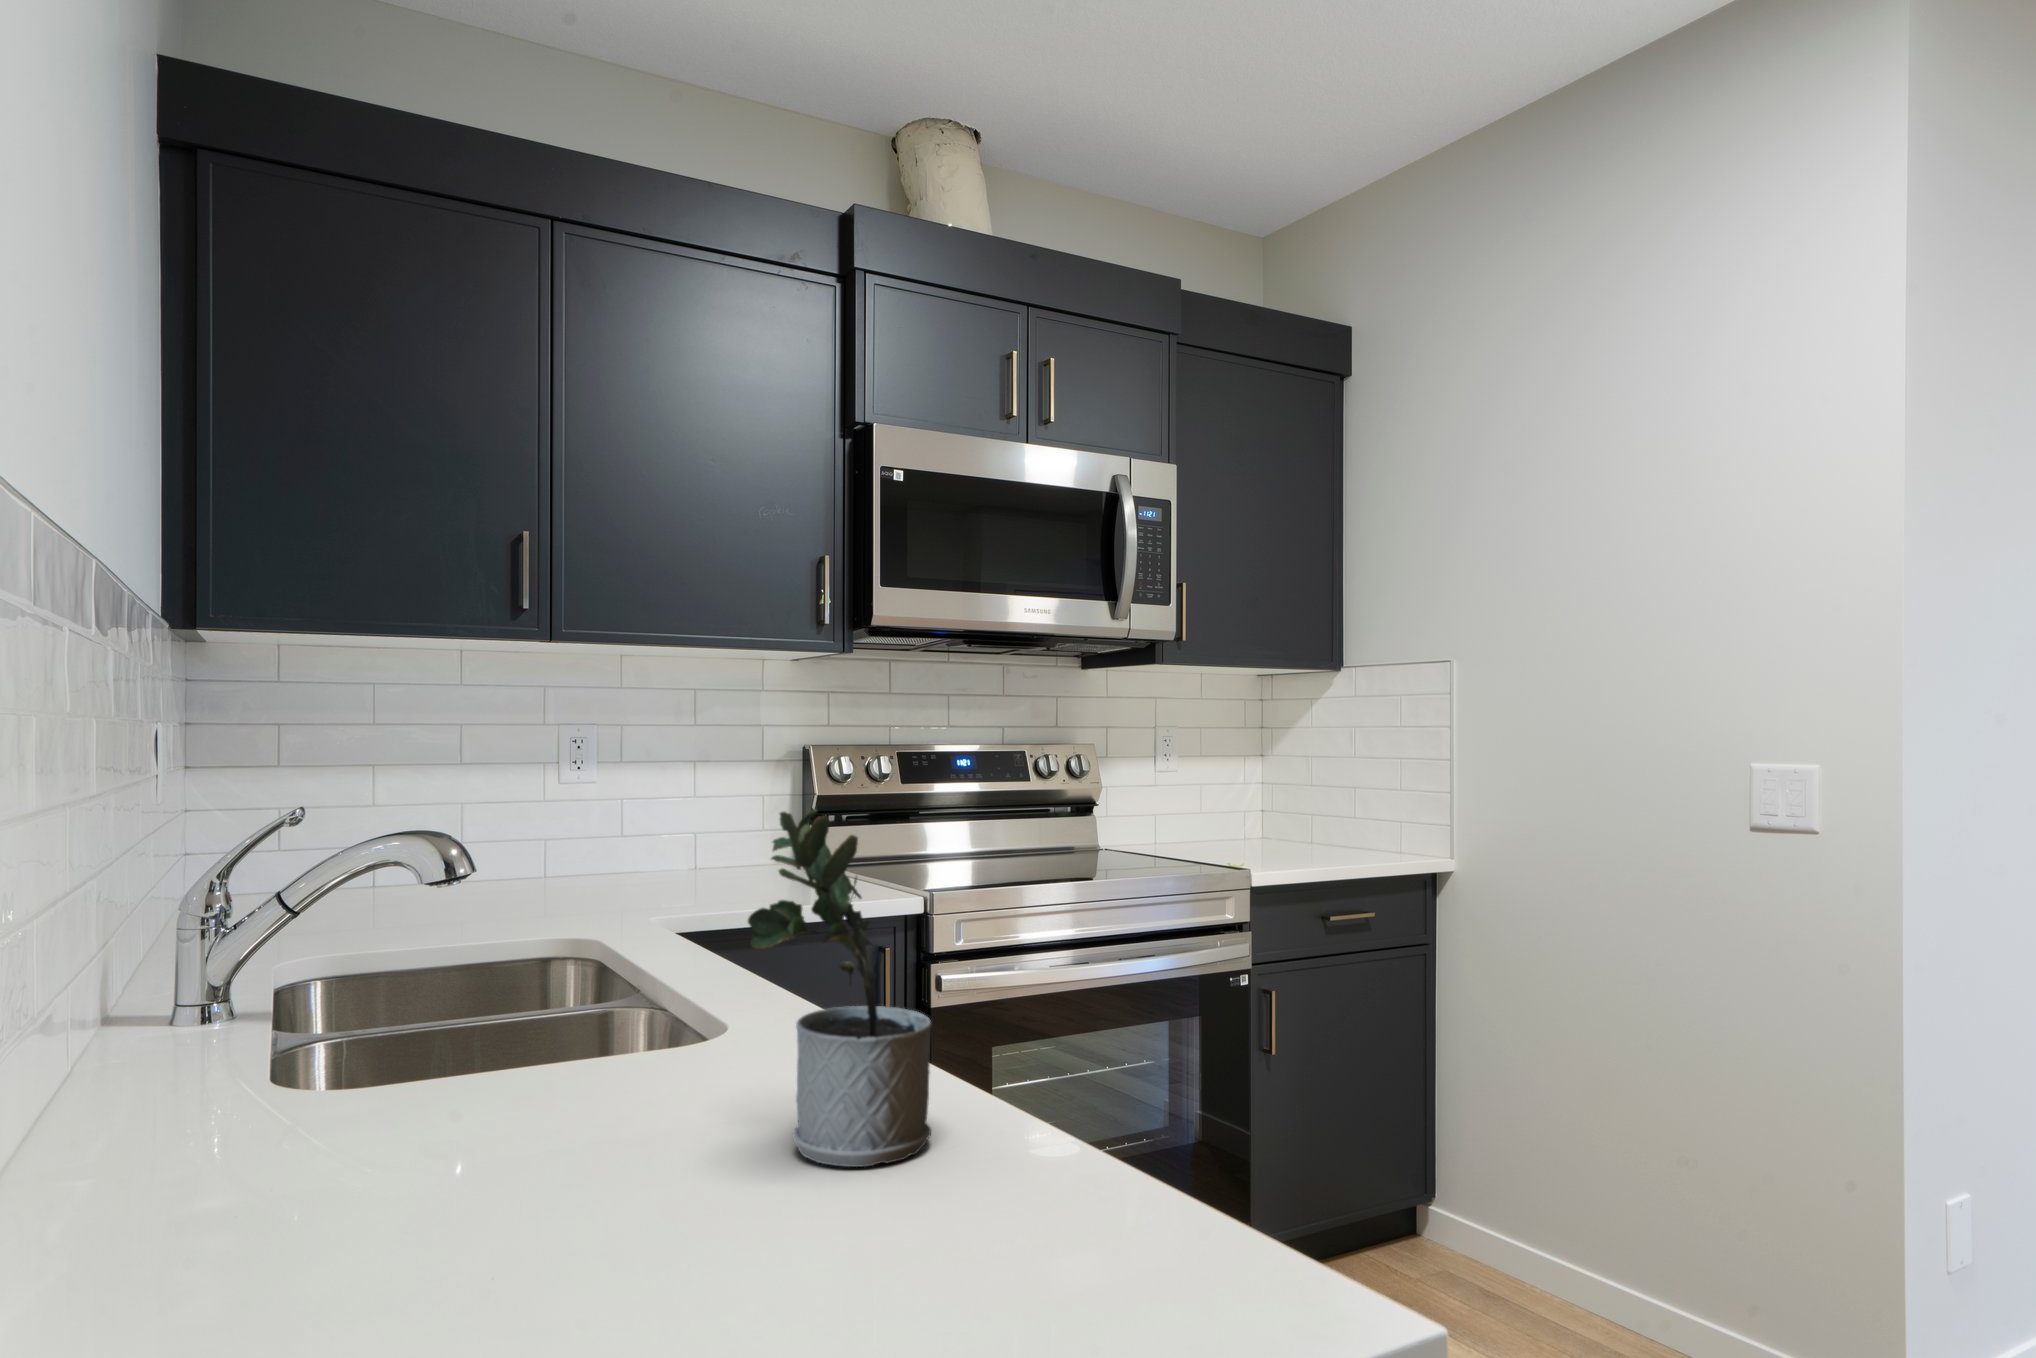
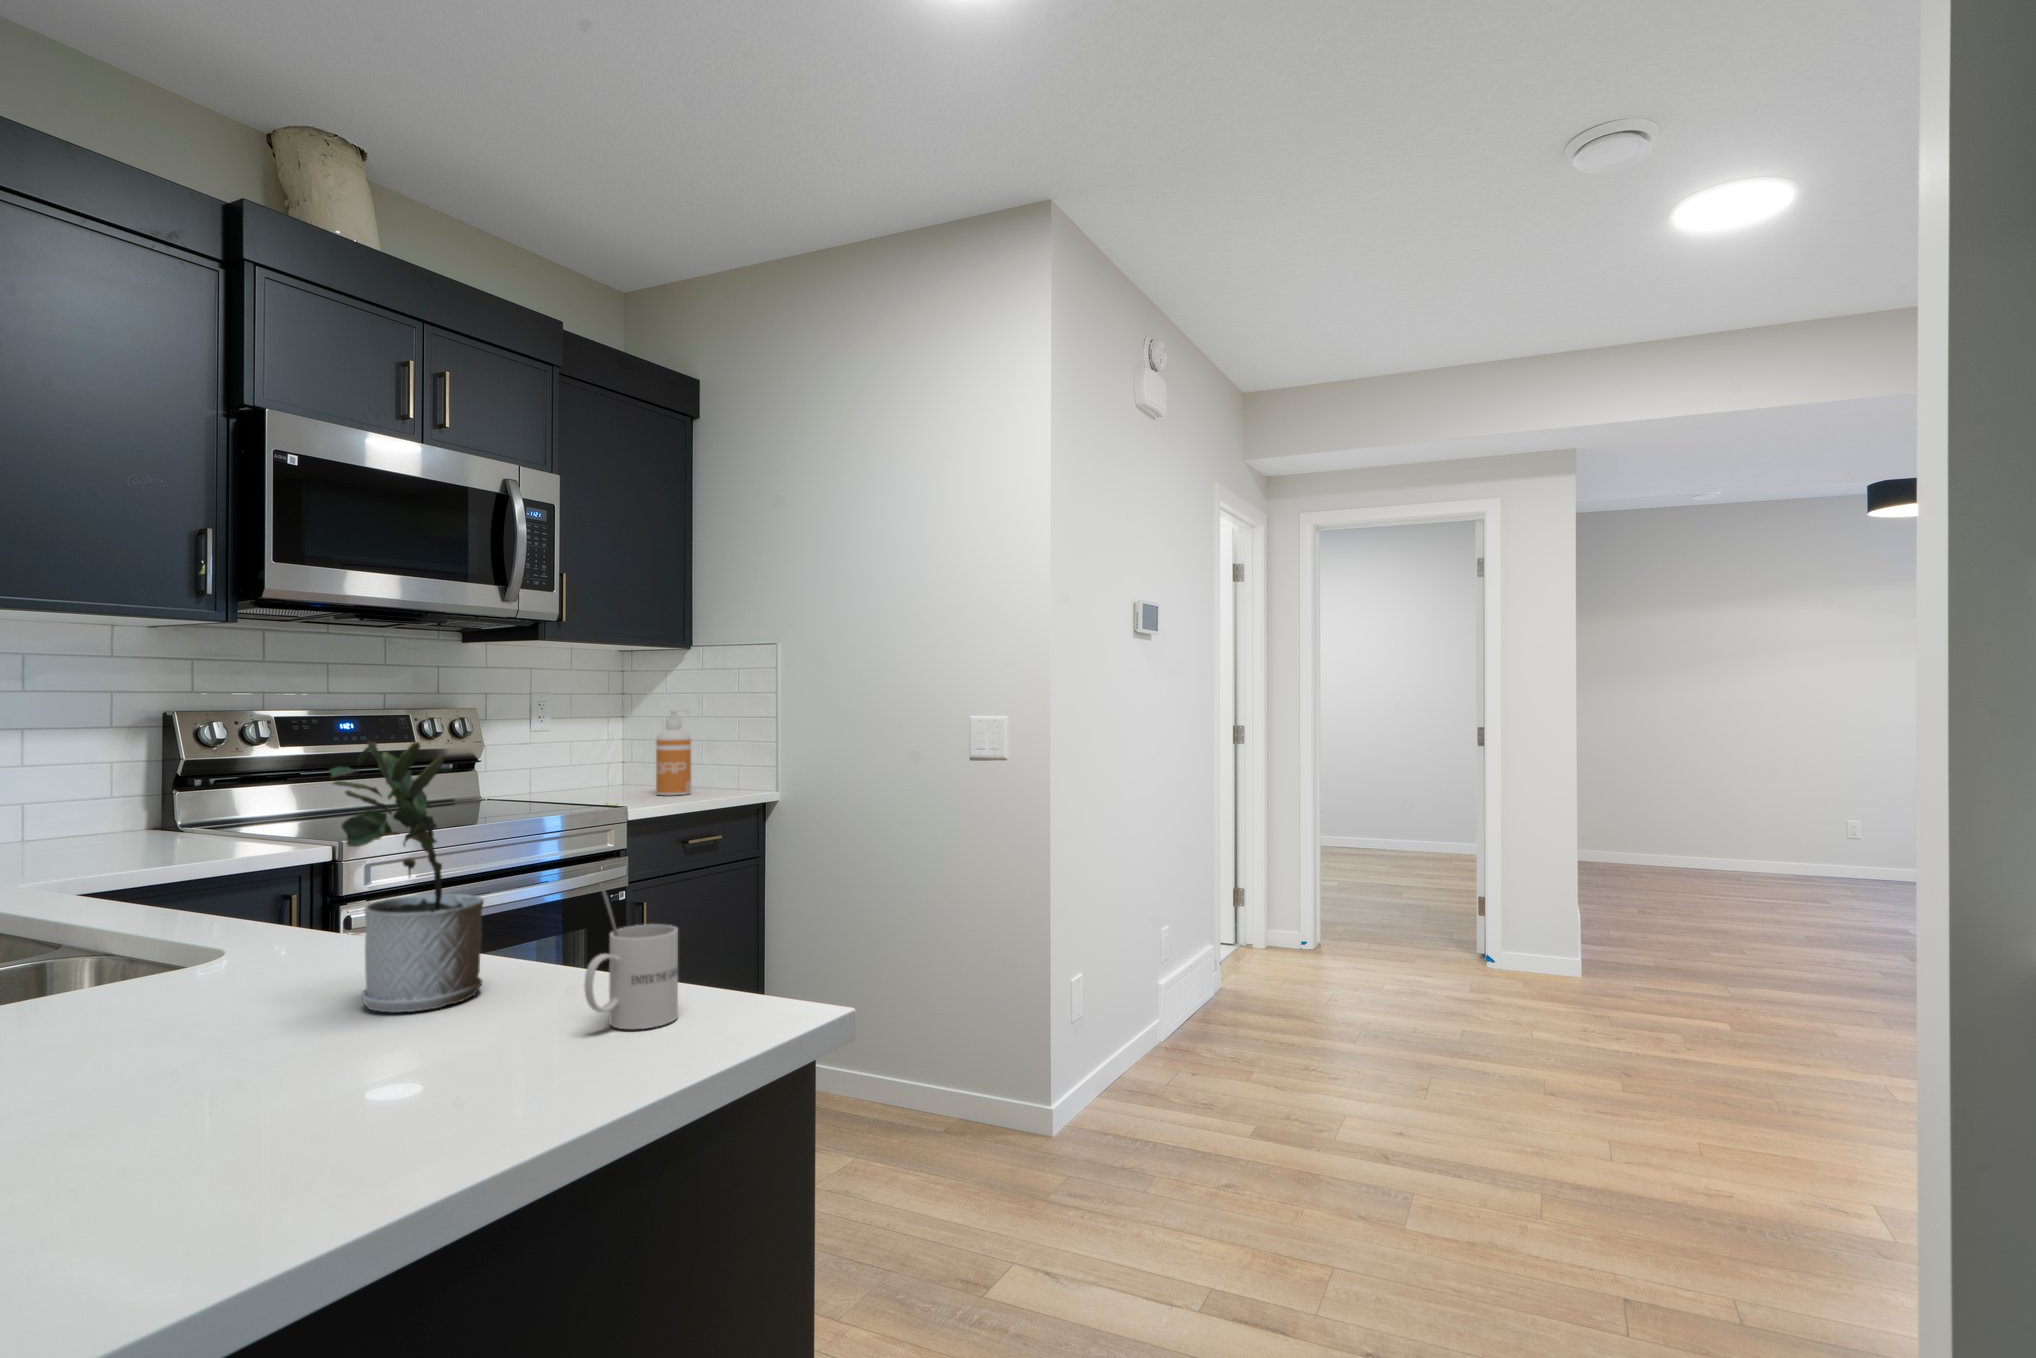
soap dispenser: none [1292,749,1337,859] -> present [656,710,691,796]
mug: none [996,1036,1137,1275] -> present [584,884,678,1029]

